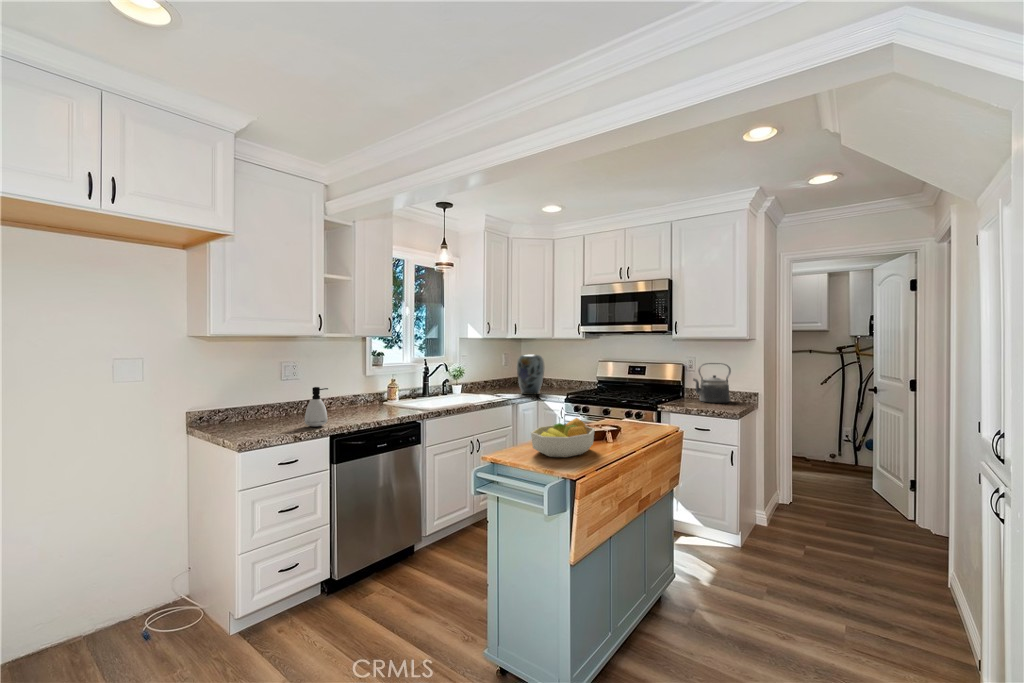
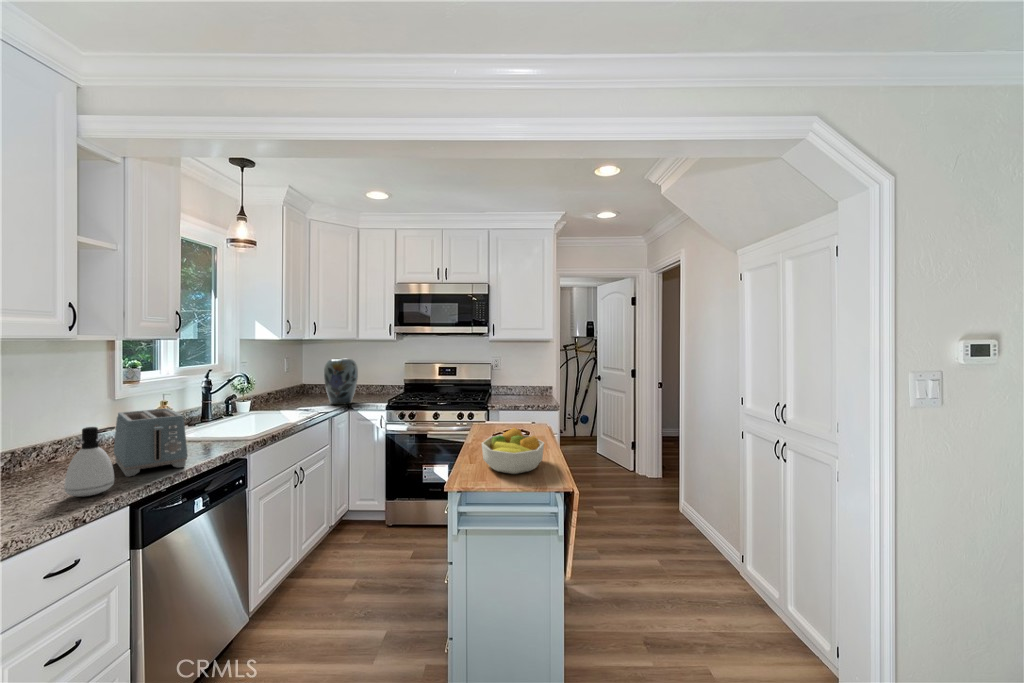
kettle: present [693,363,731,403] -> none [508,362,536,398]
toaster: none [339,382,378,421] -> present [114,408,188,477]

